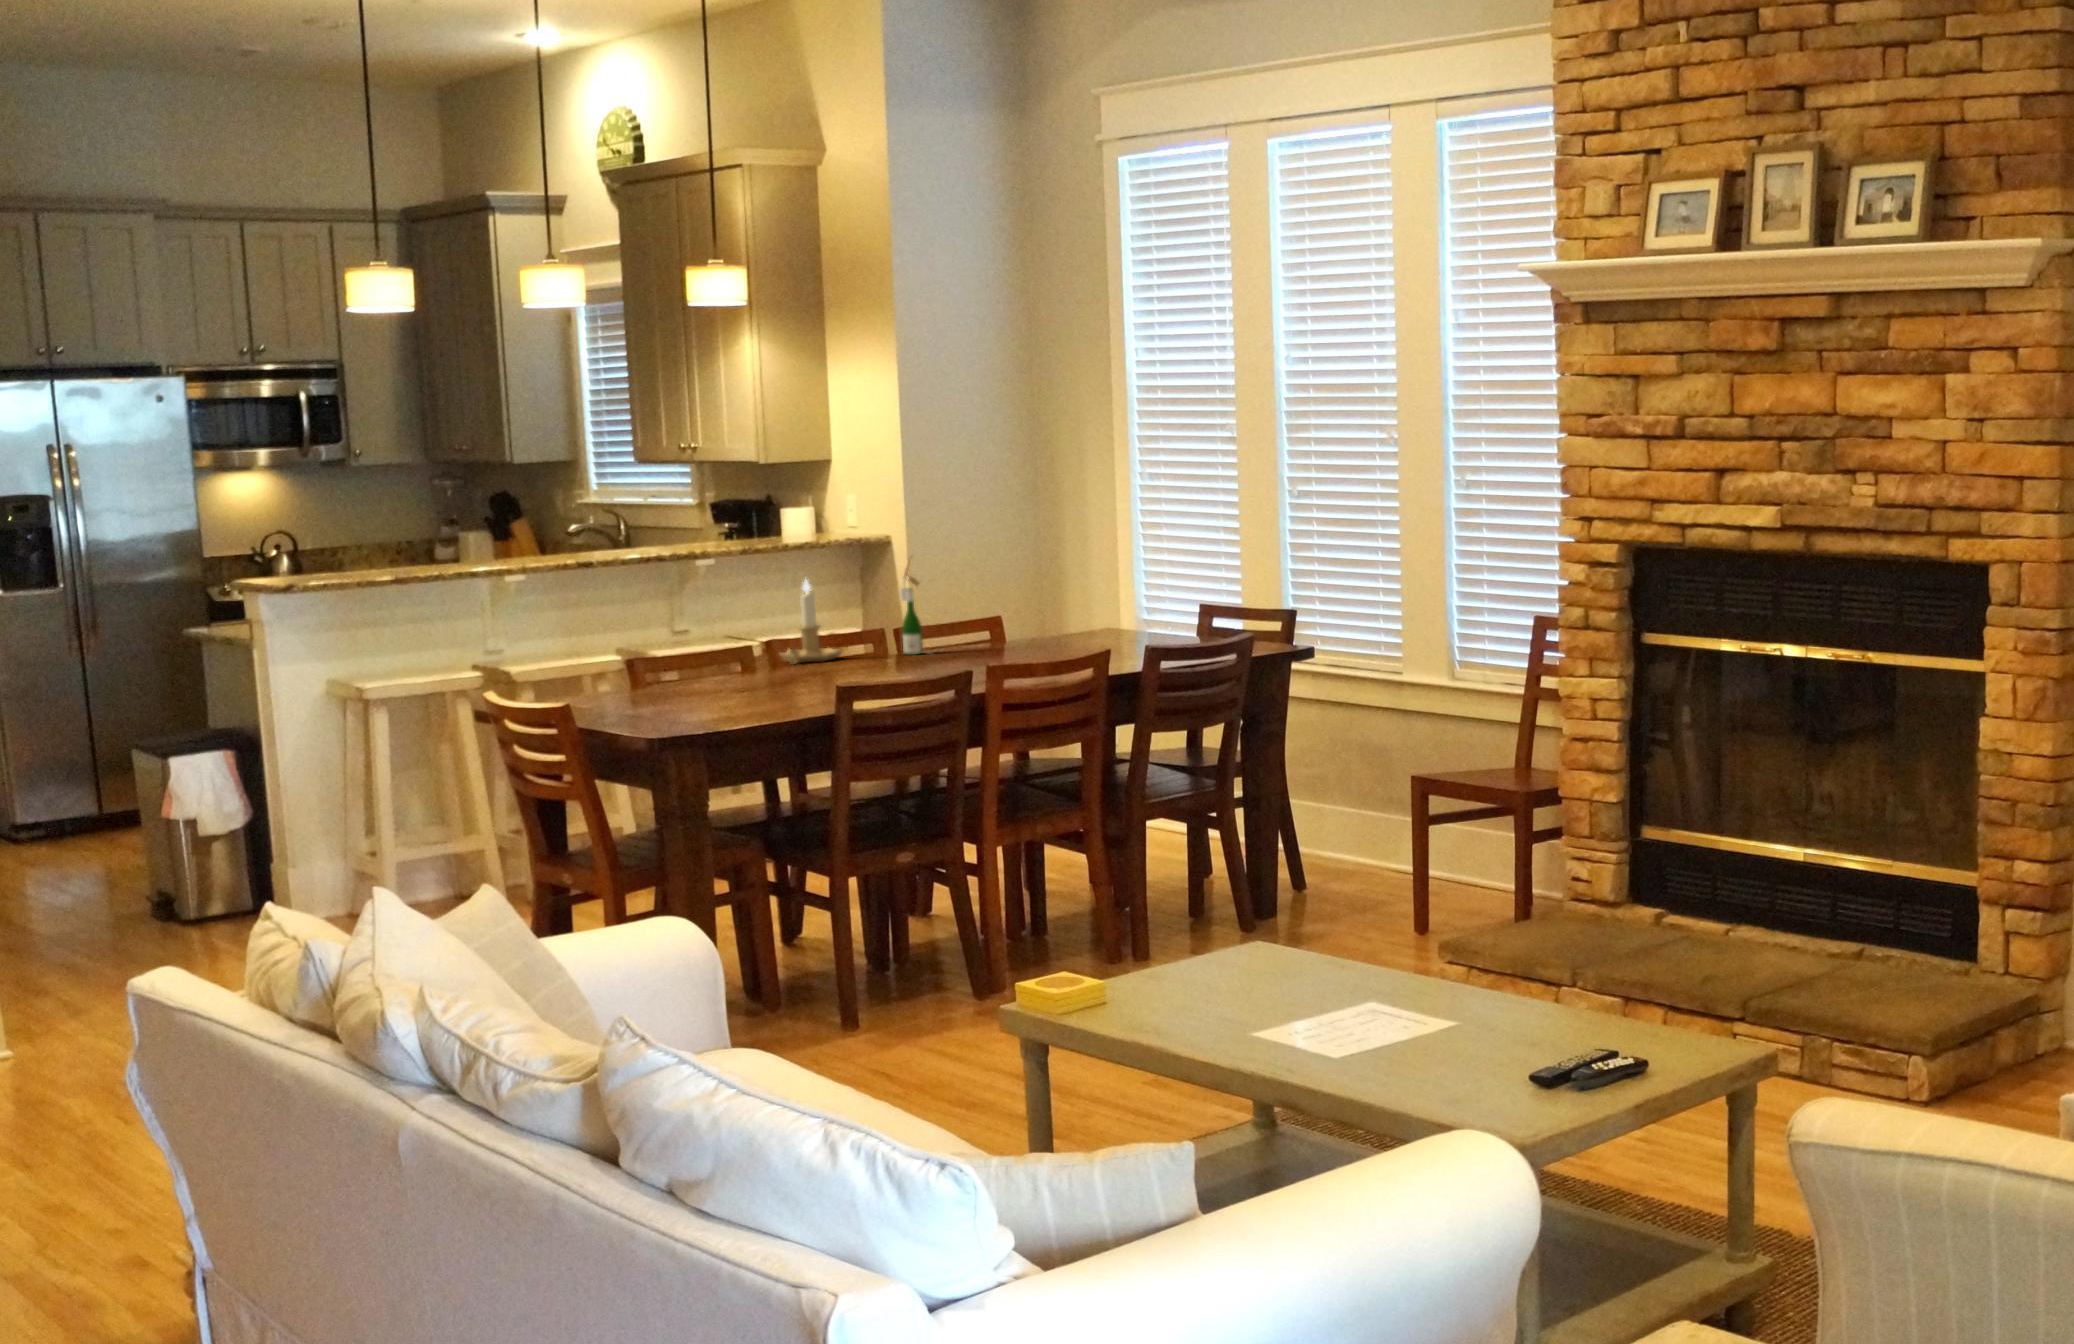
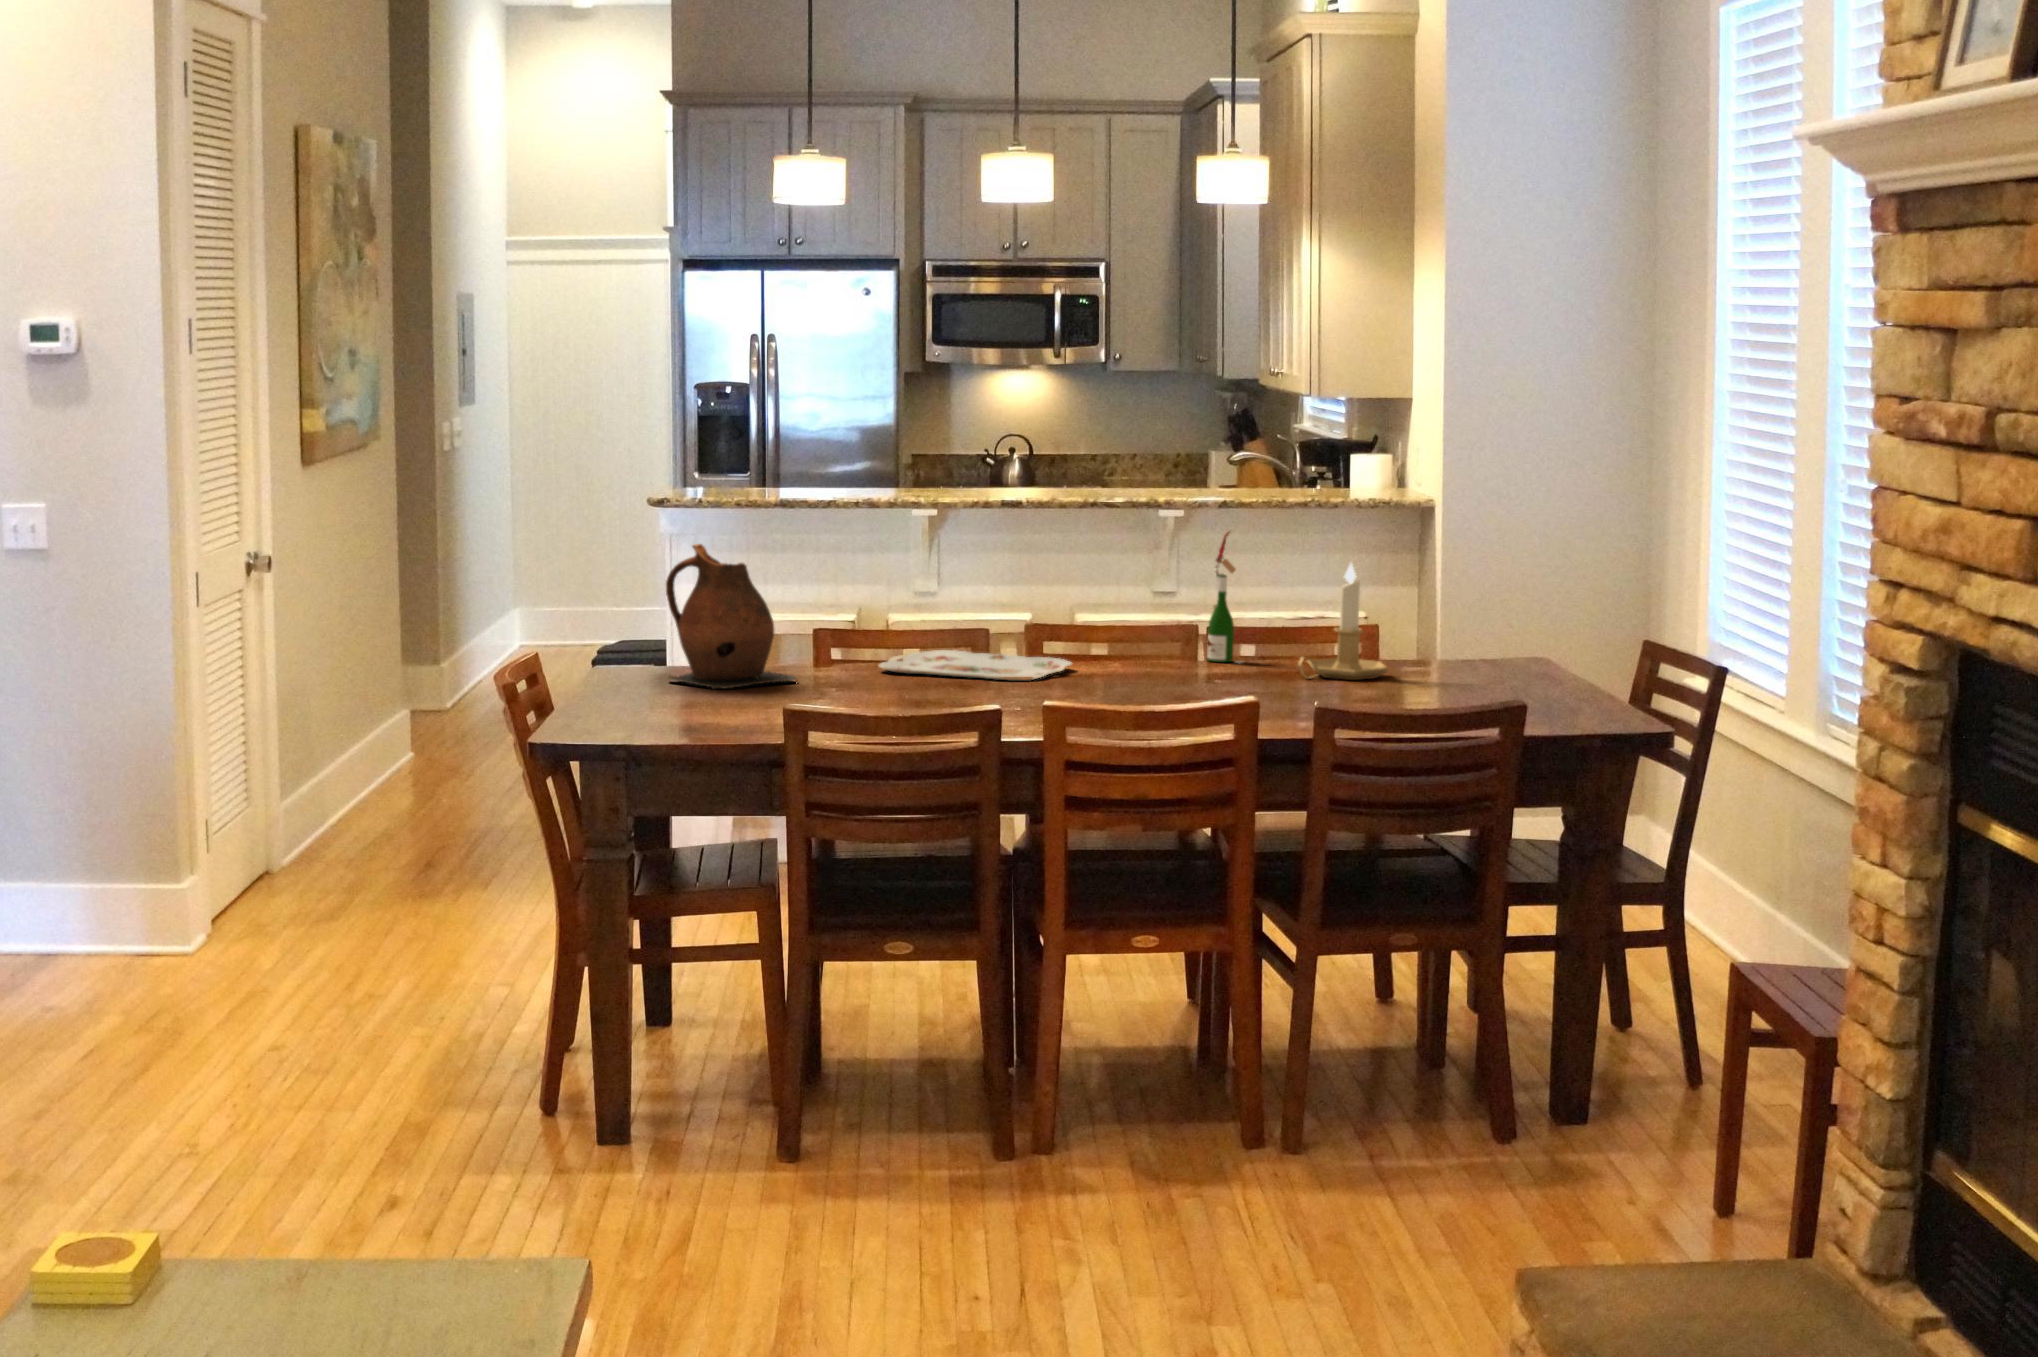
candlestick: present [780,580,843,664] -> present [1298,564,1389,680]
ceramic pitcher: none [609,593,719,704] -> present [666,544,797,689]
serving tray: none [718,662,865,683] -> present [879,650,1072,681]

